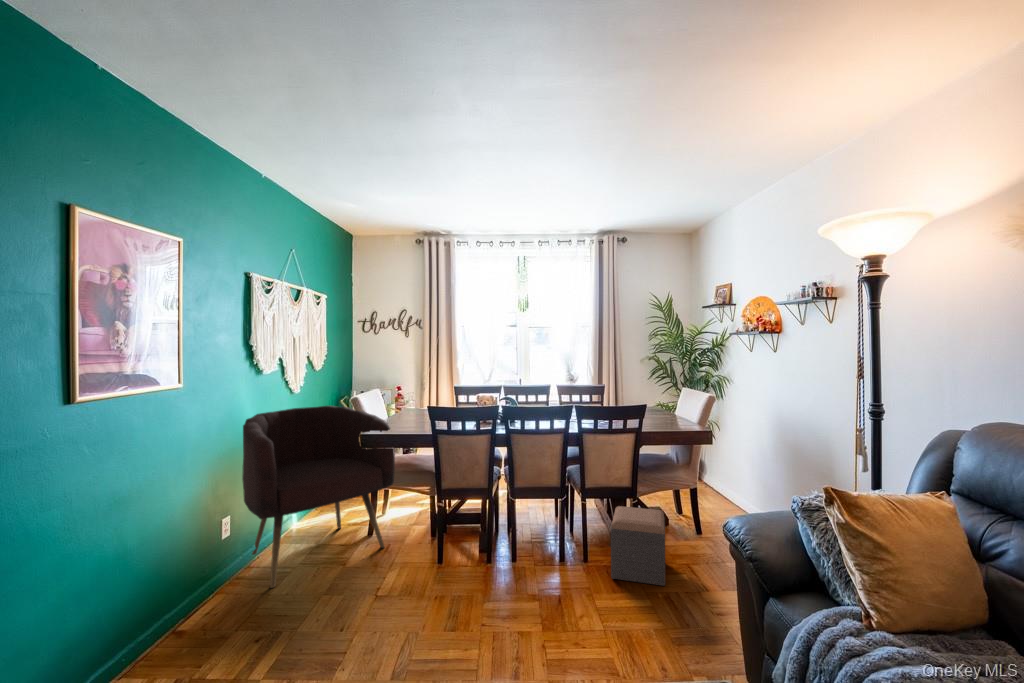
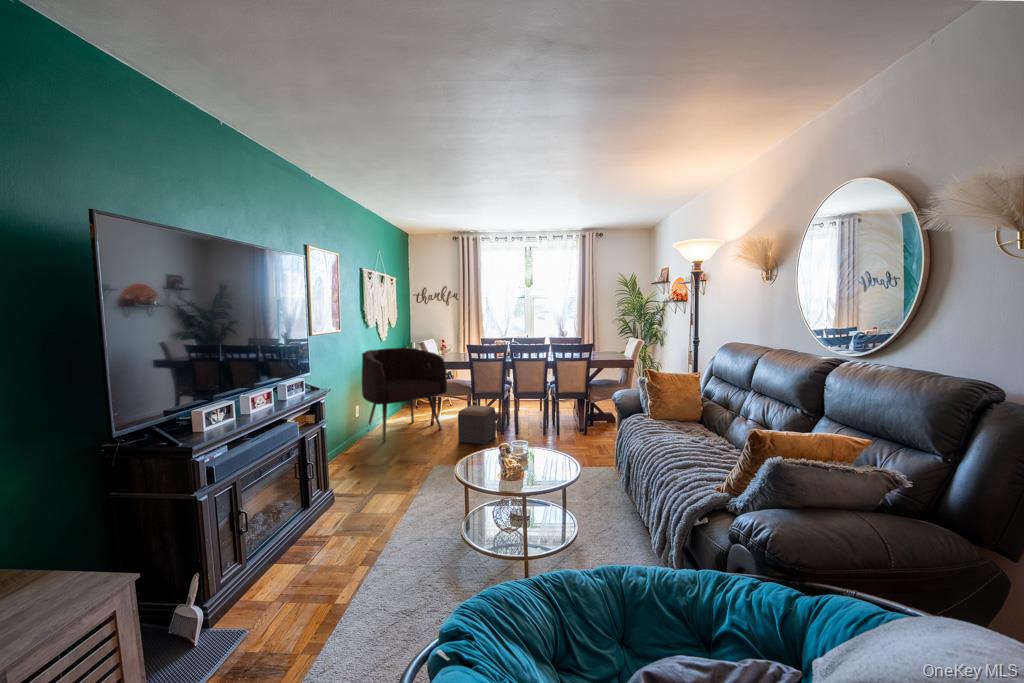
footstool: present [611,506,665,586] -> present [458,405,496,445]

